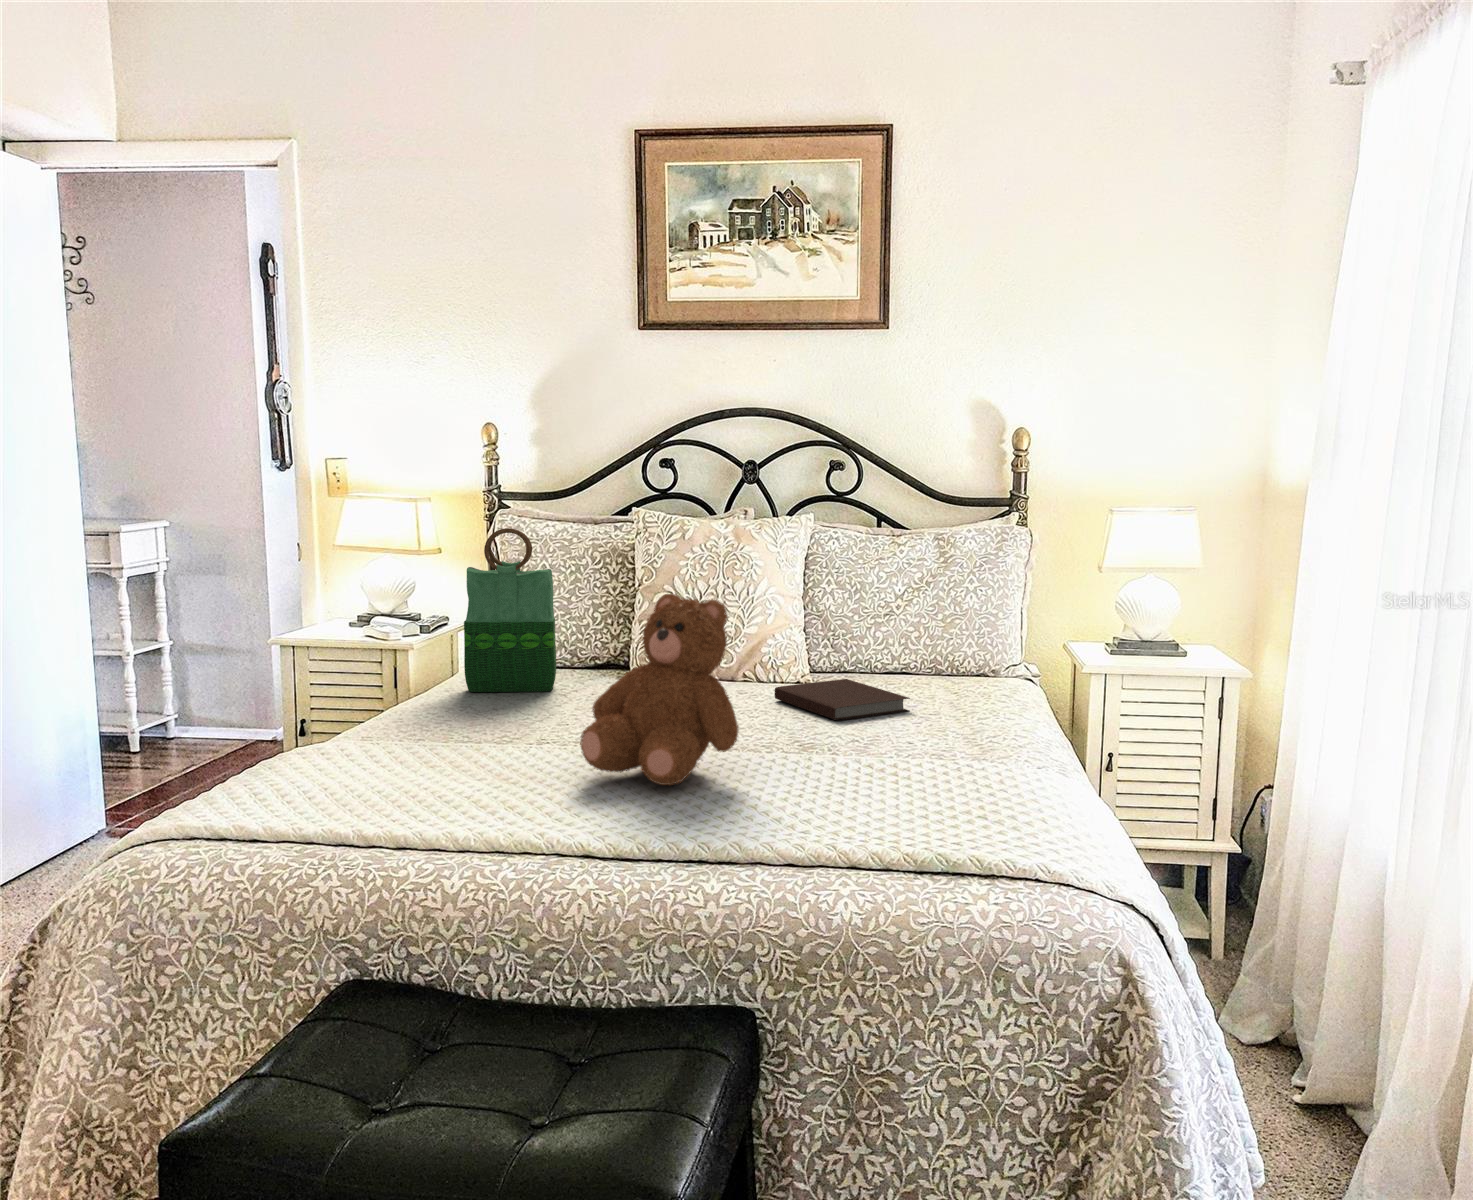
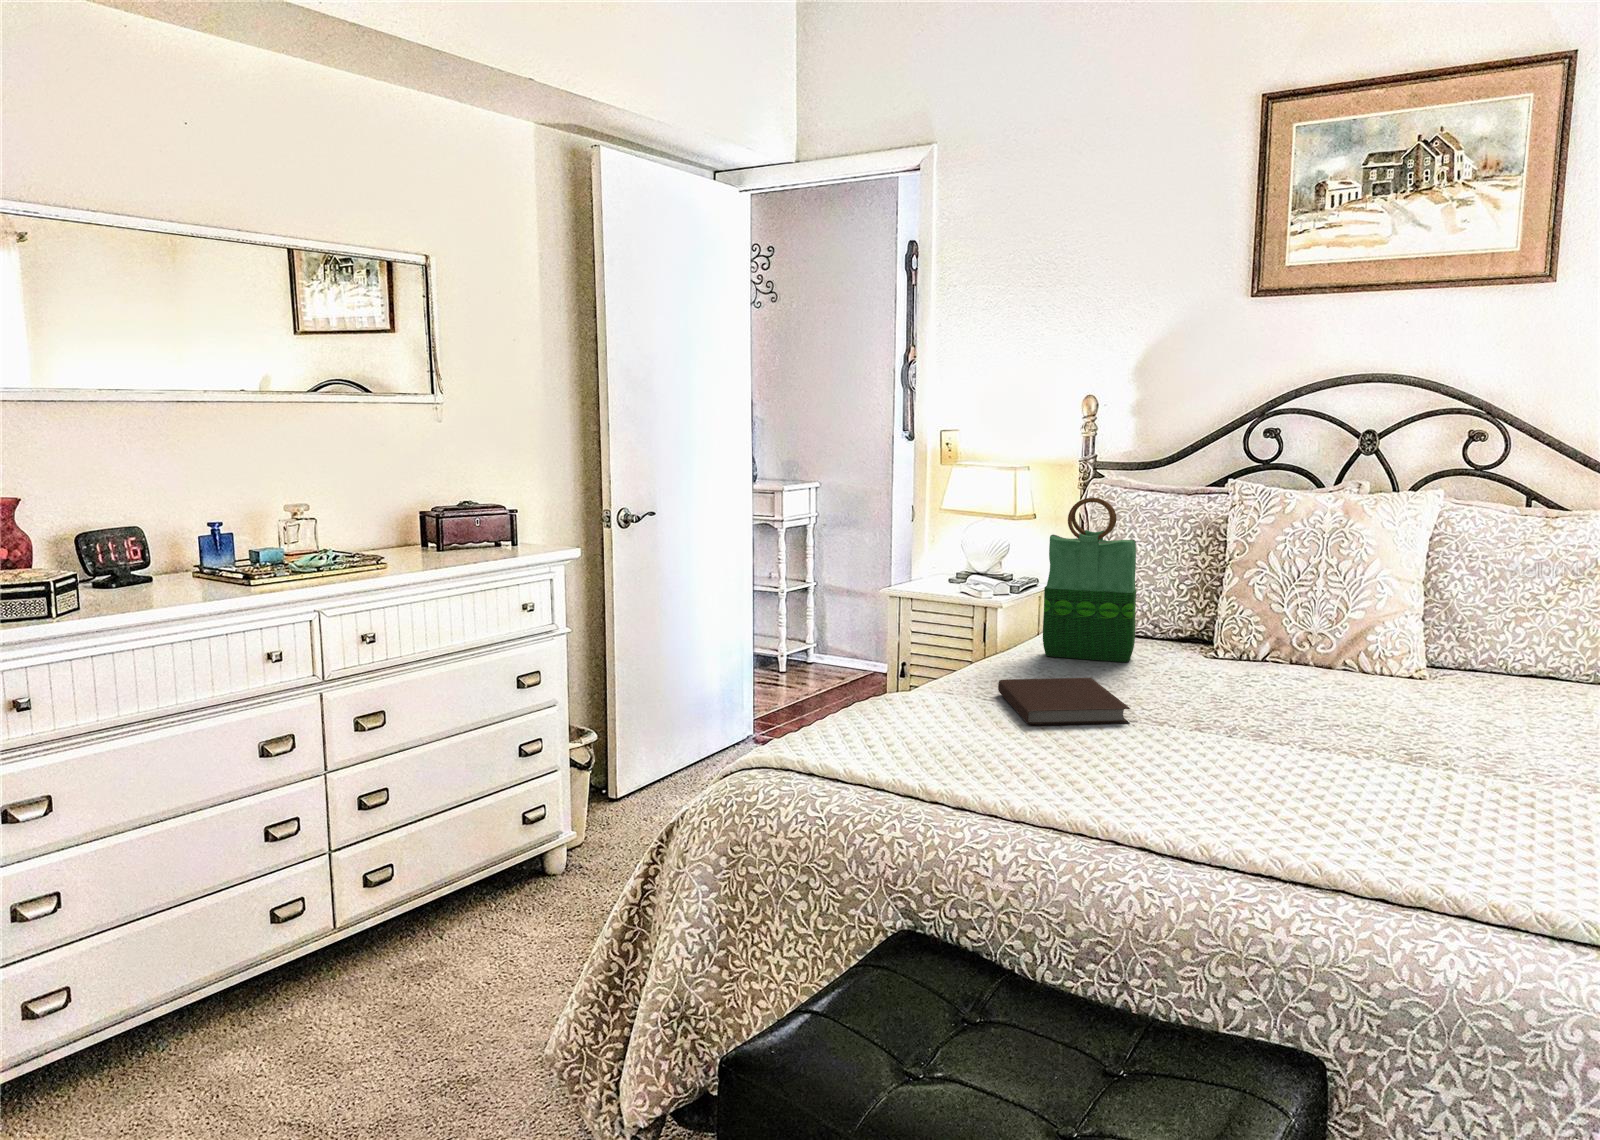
teddy bear: present [580,593,738,785] -> none [1147,575,1332,786]
notebook: present [775,679,910,720] -> present [998,678,1130,725]

